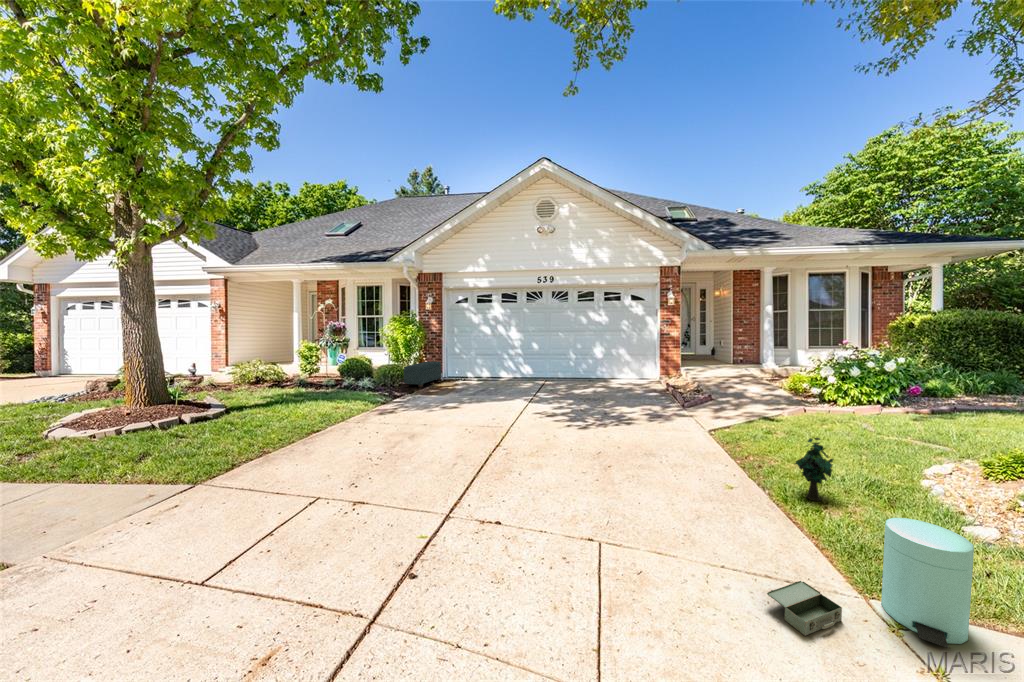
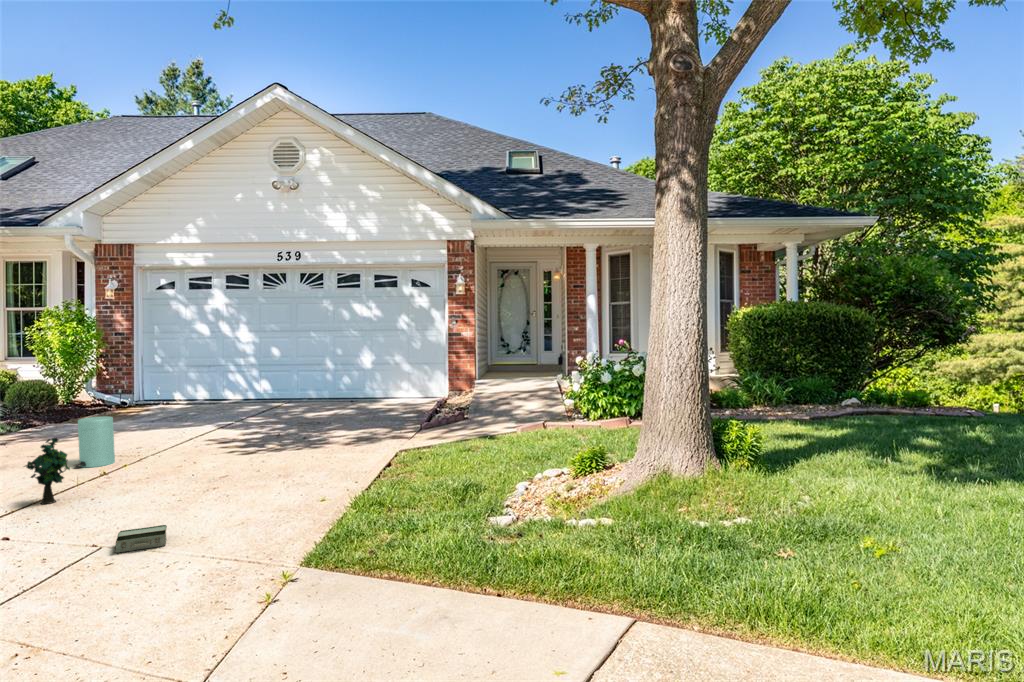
bench: present [404,362,441,387] -> none [52,377,126,413]
decorative plant: present [795,438,834,501] -> present [24,438,70,504]
trash can: present [881,518,974,648] -> present [73,416,115,467]

